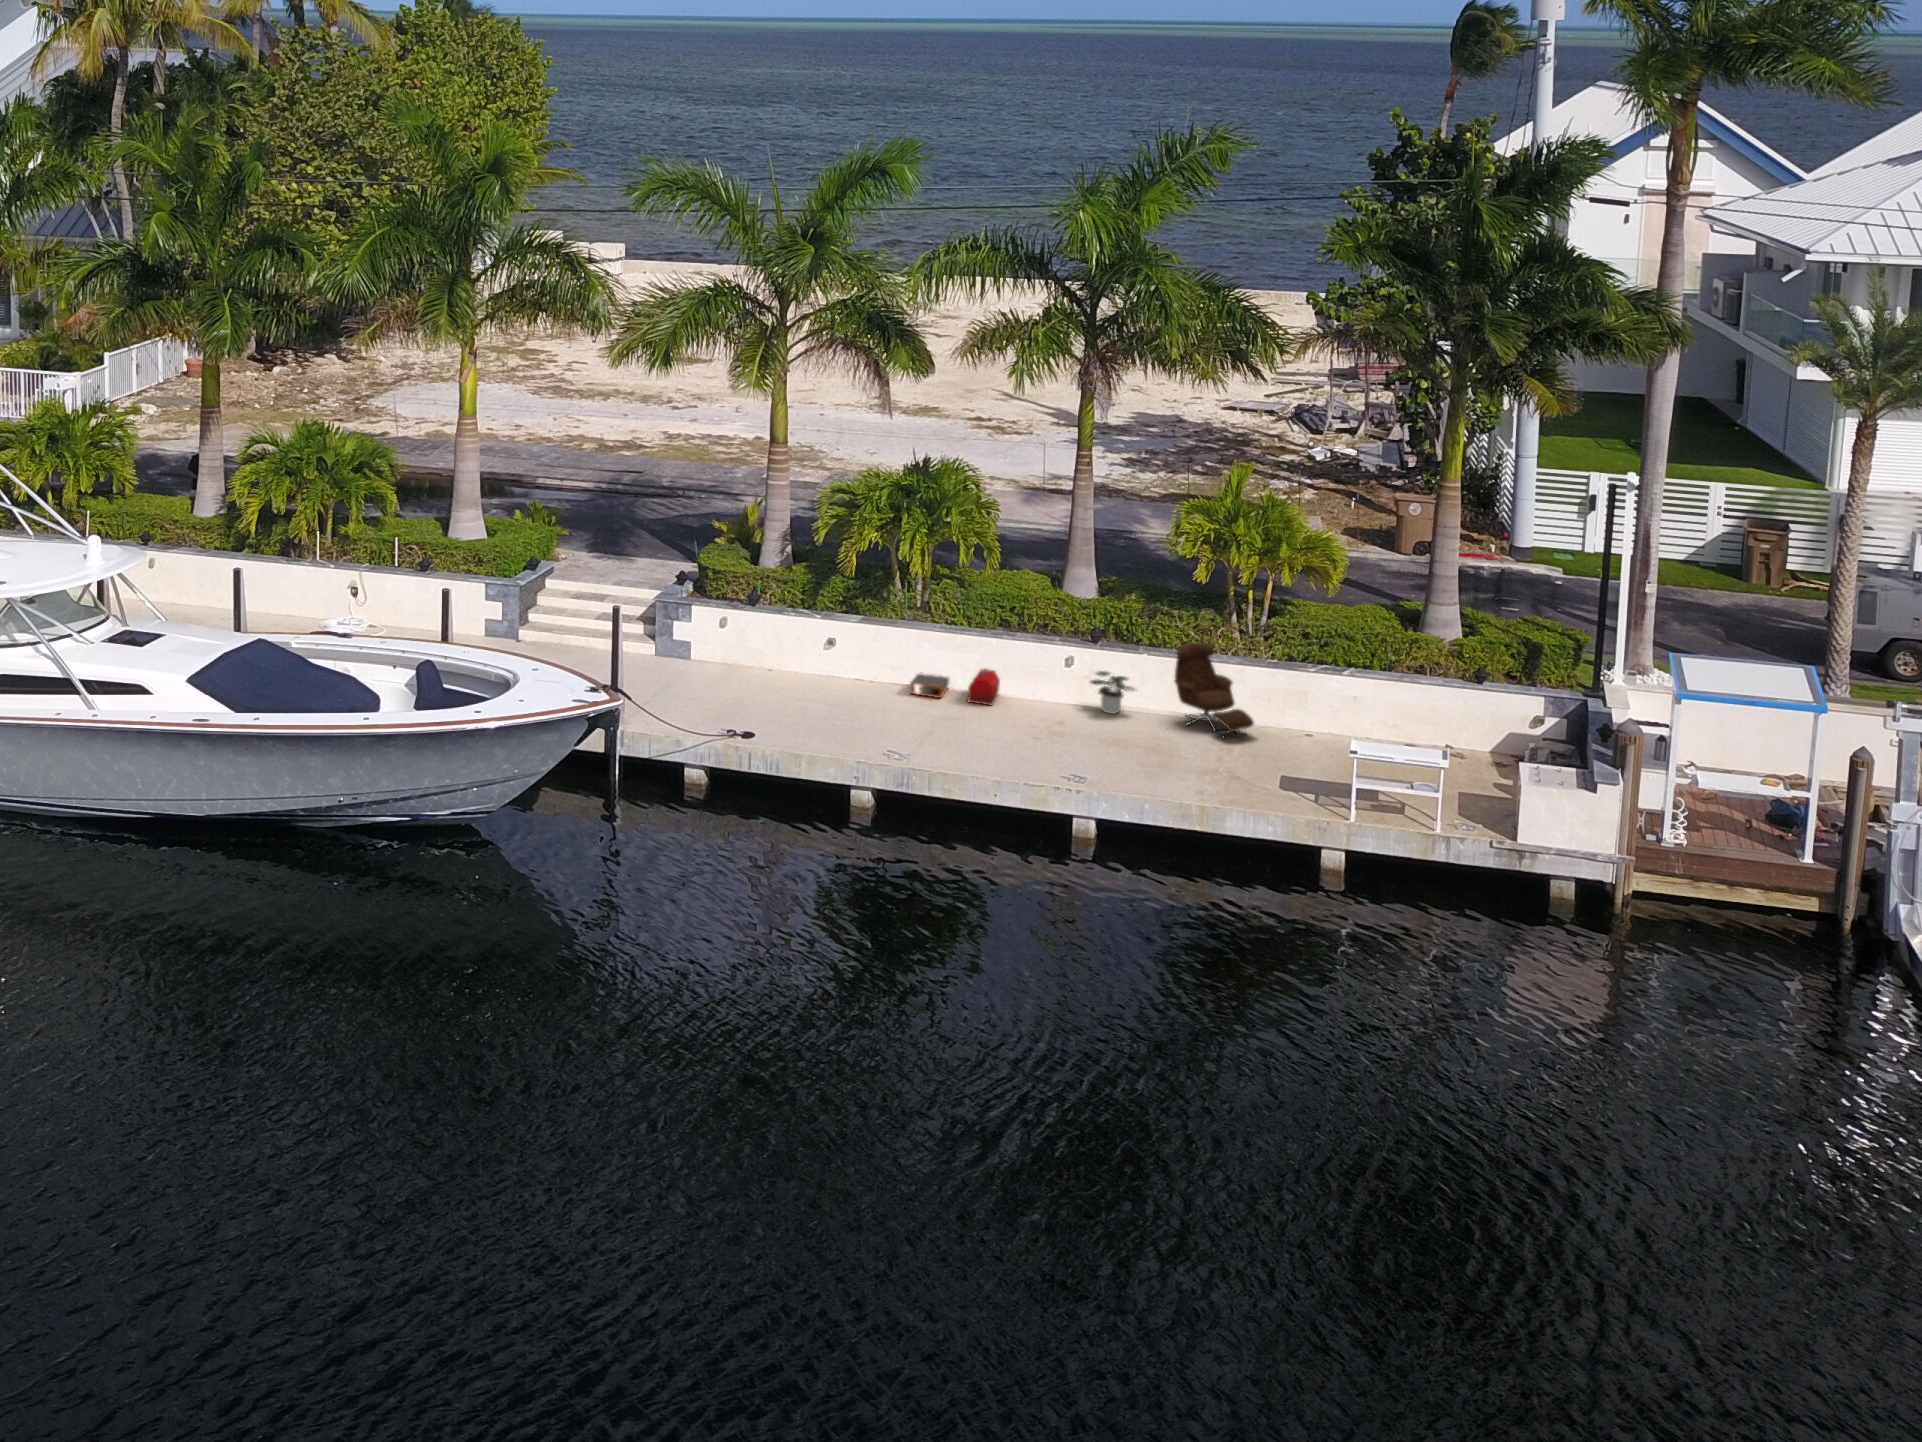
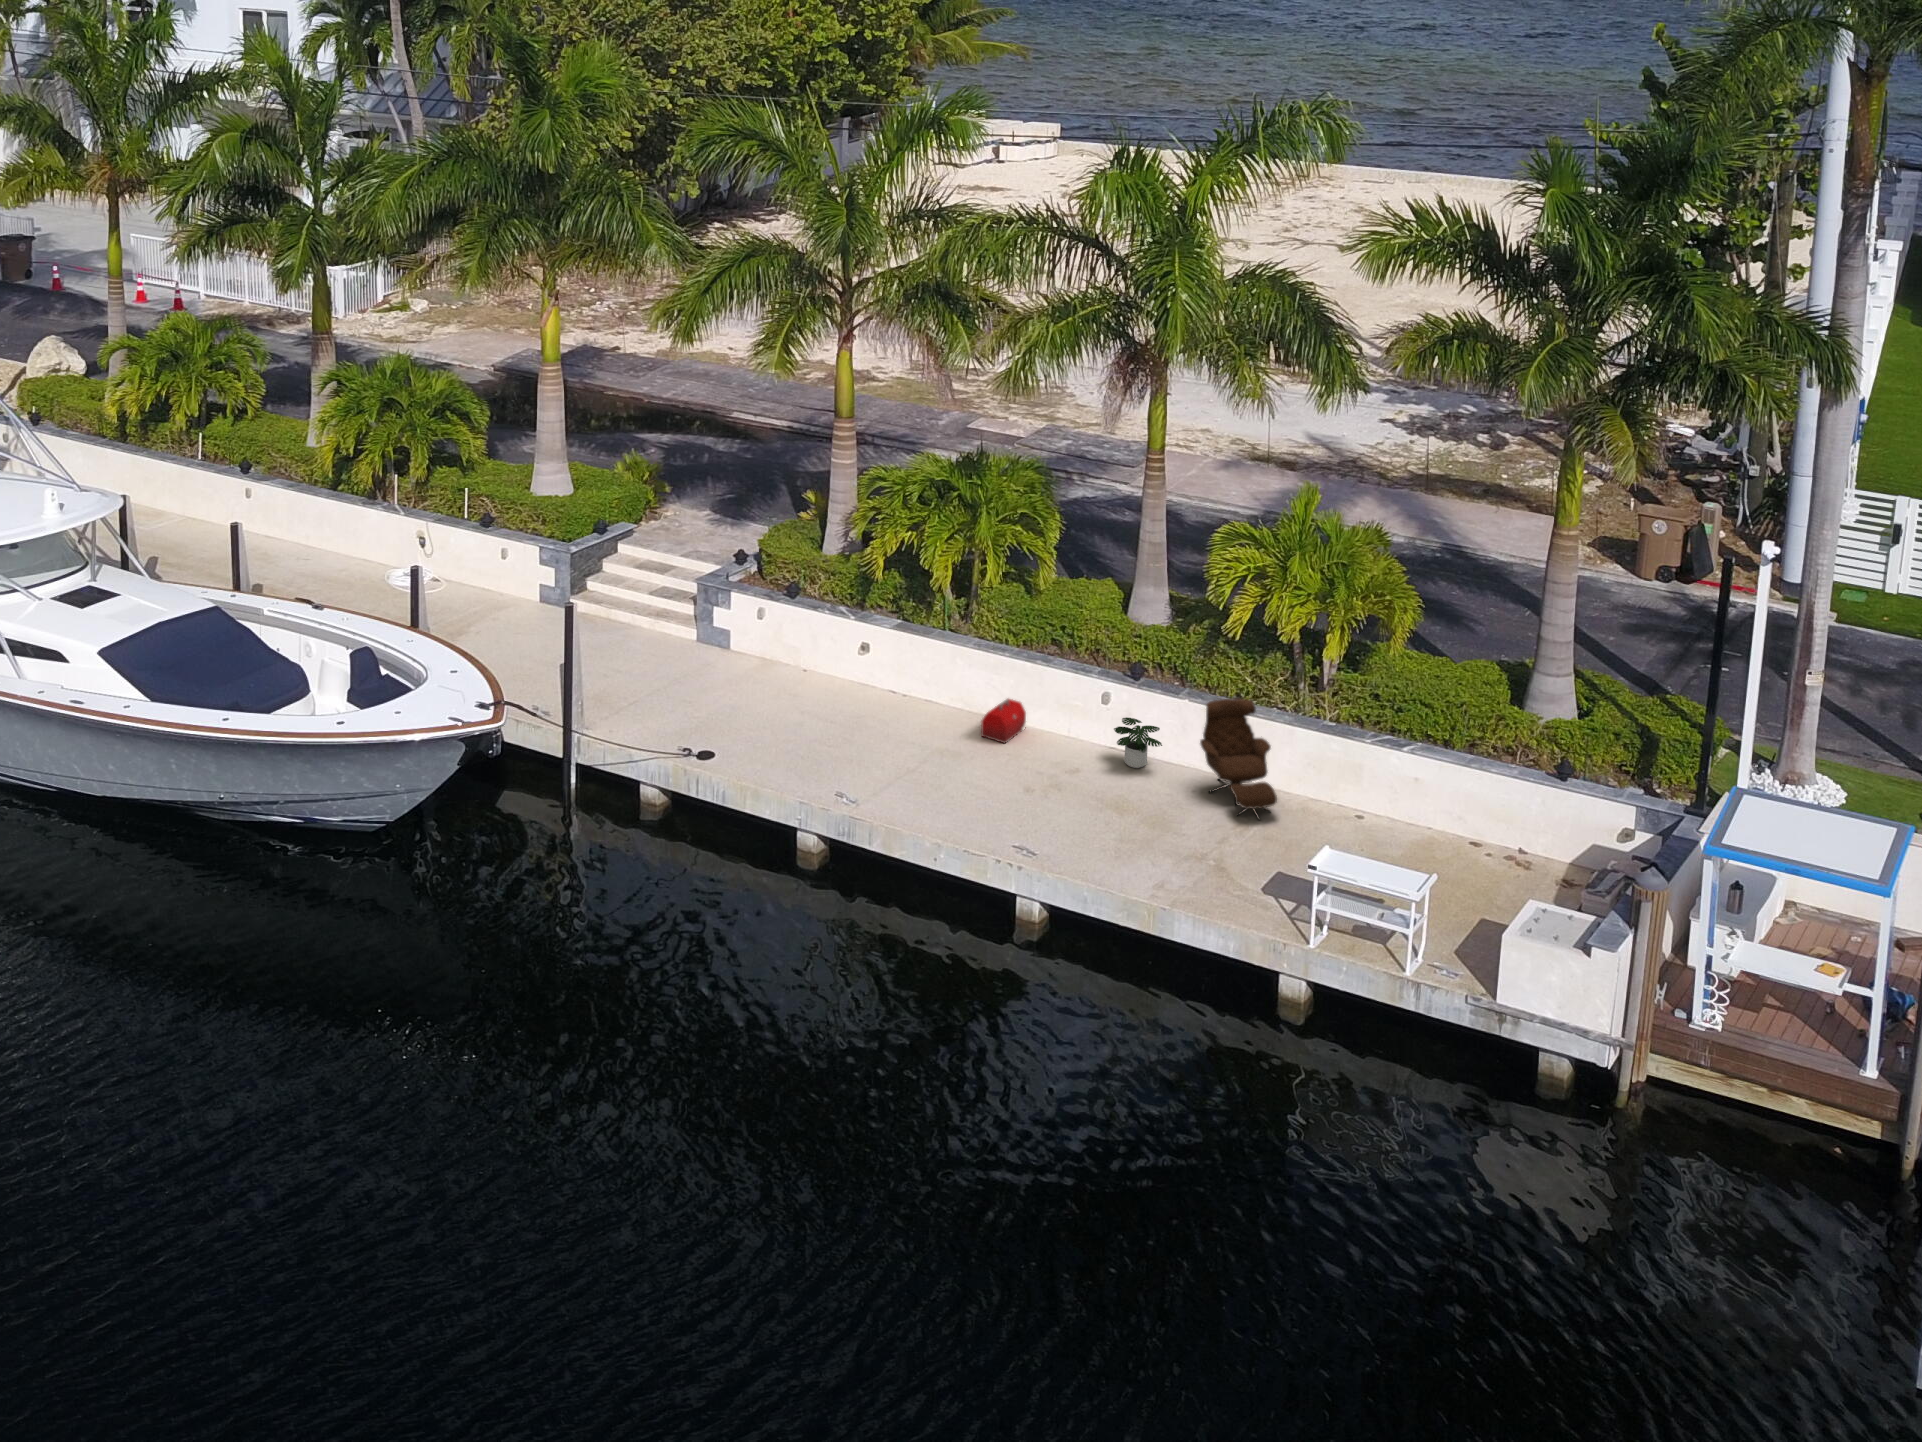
storage box: present [910,674,949,698] -> none [925,694,976,728]

